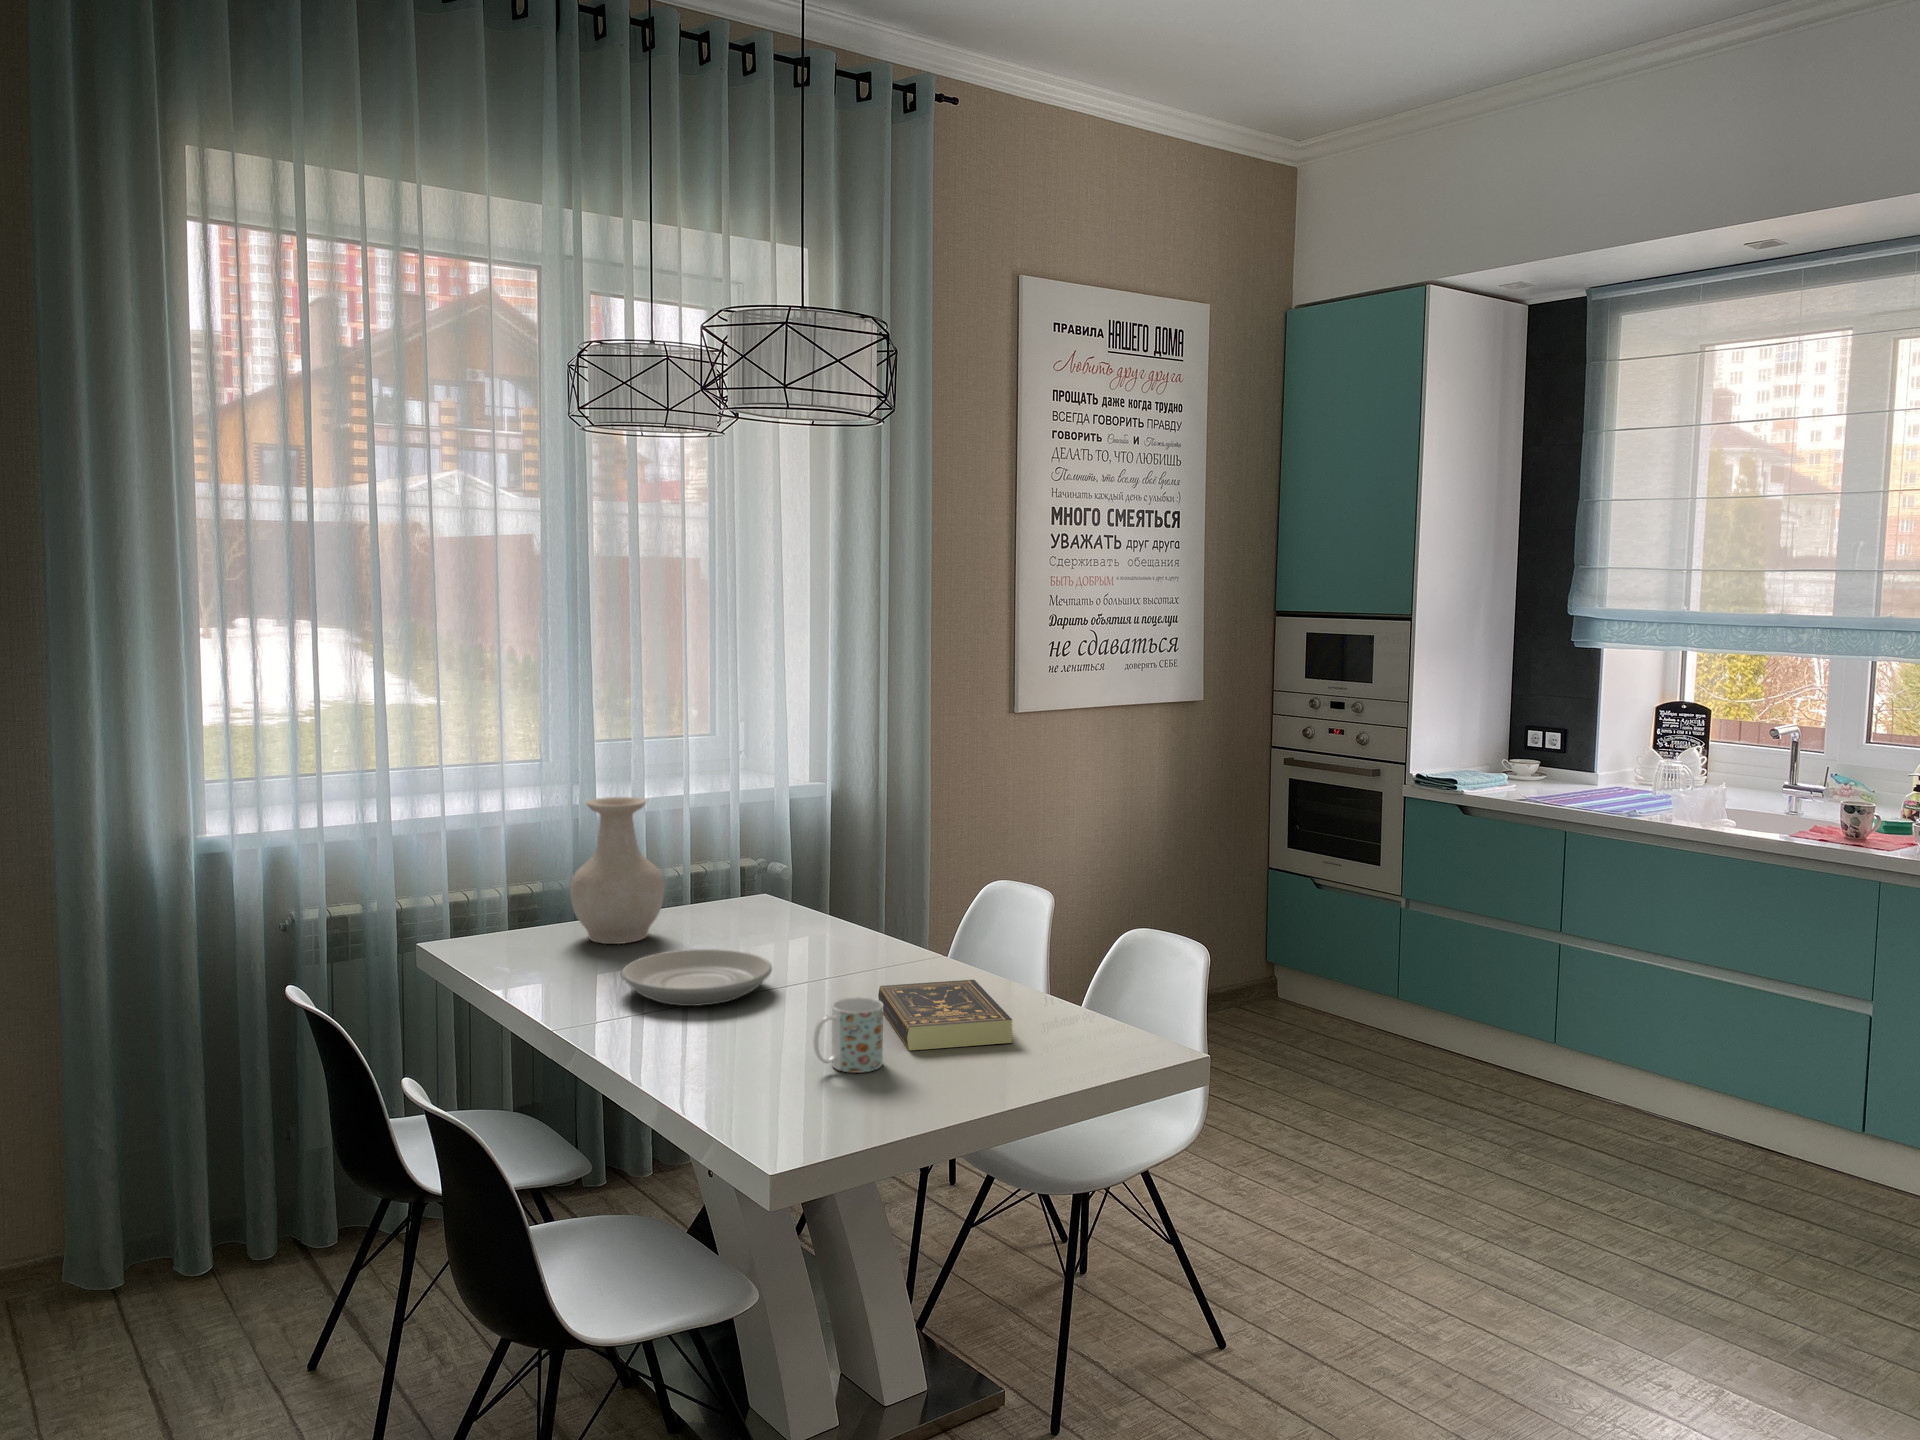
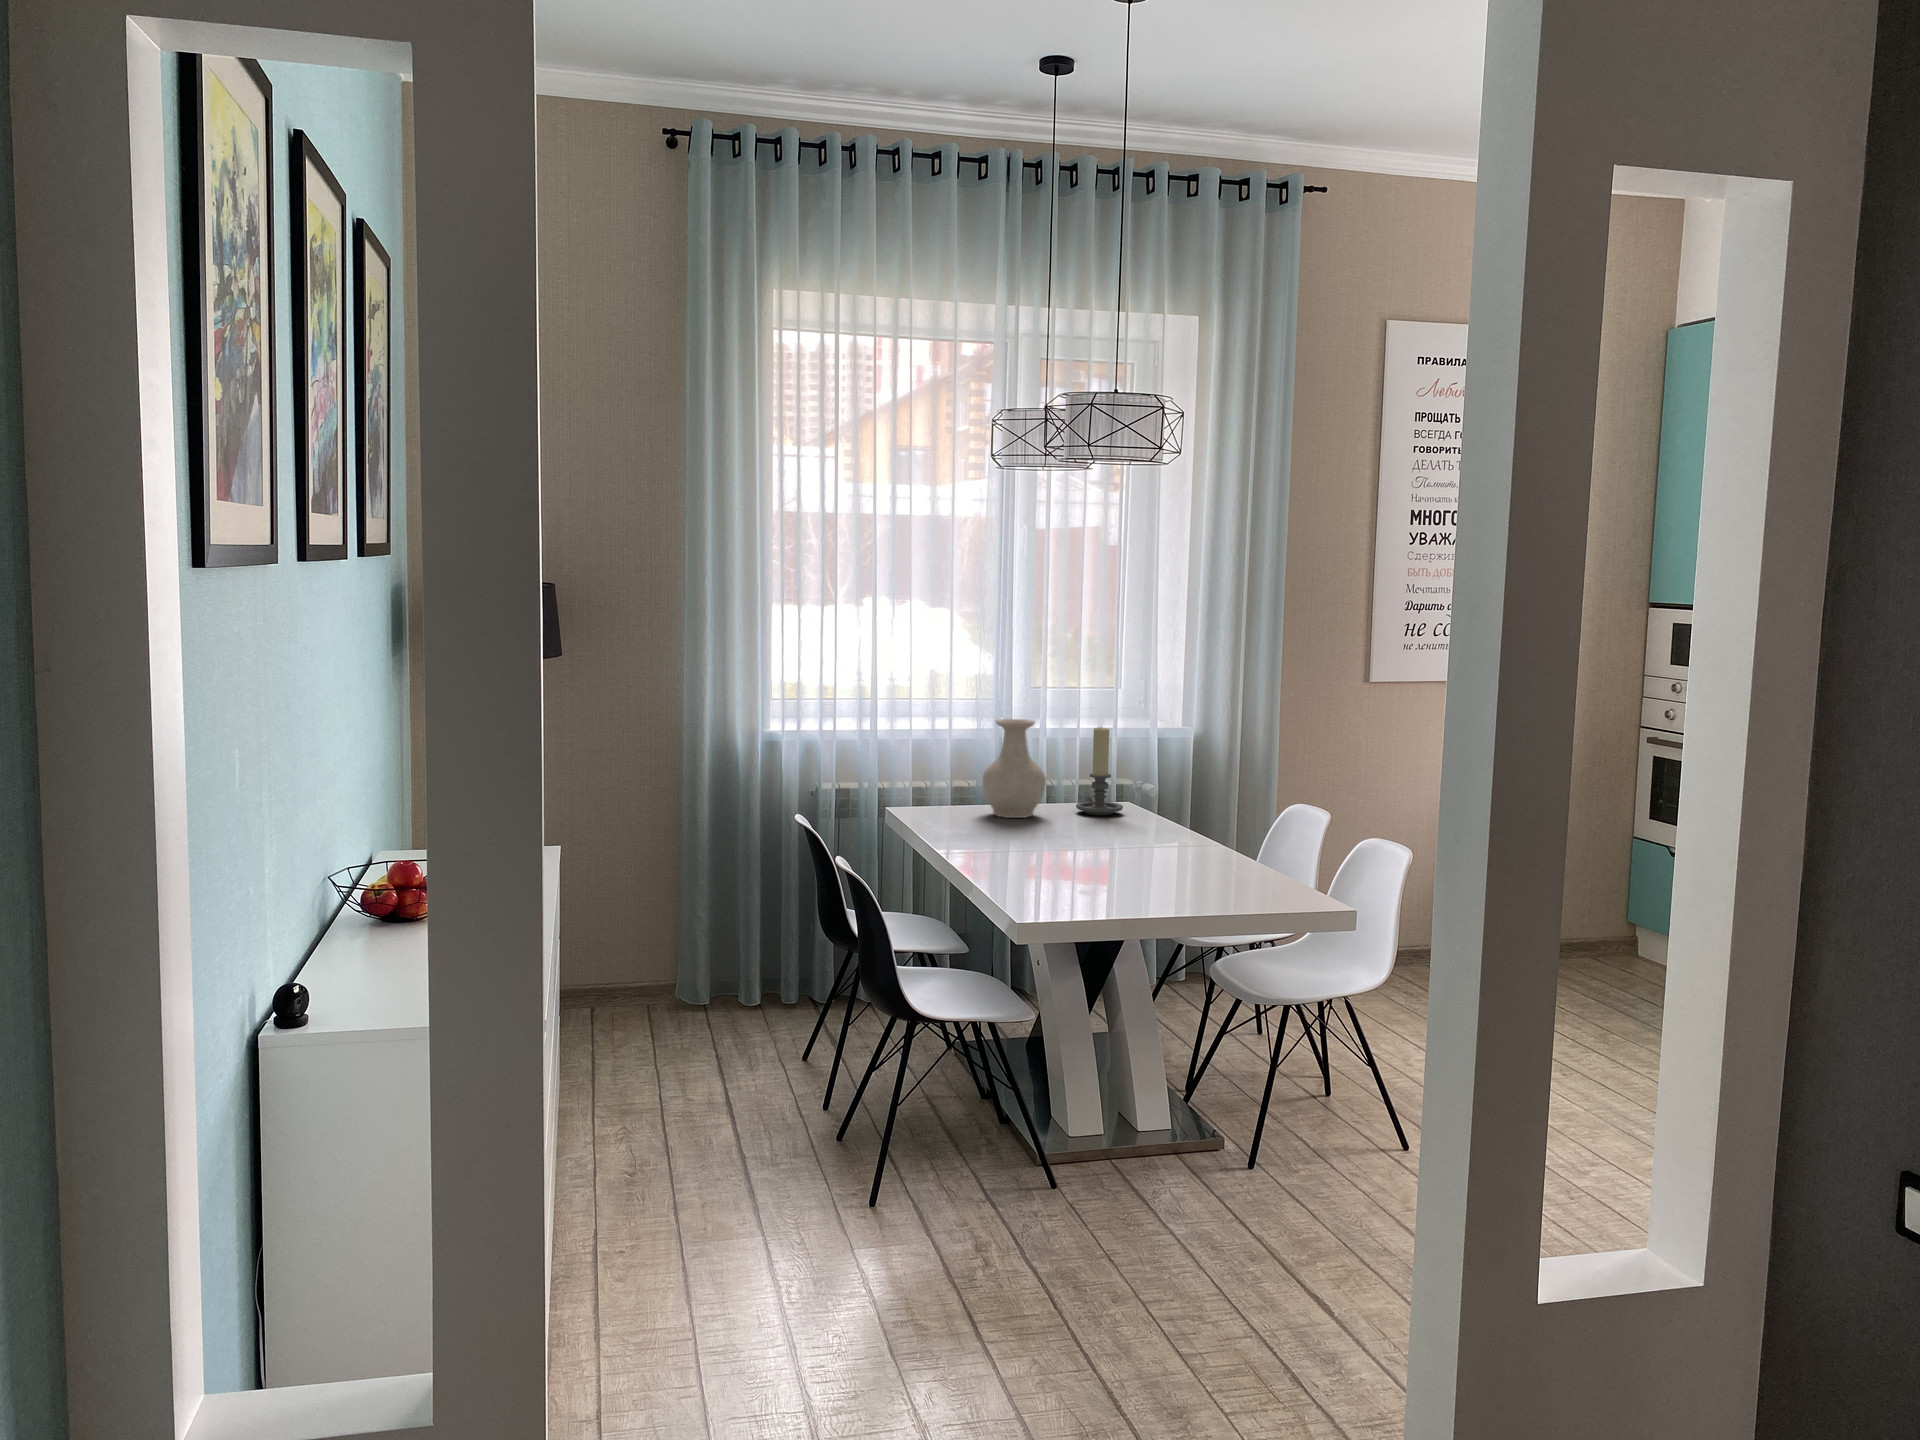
candle holder: none [704,799,769,924] -> present [1076,727,1123,815]
plate: present [621,949,772,1006] -> none [996,819,1095,849]
book: present [878,979,1012,1050] -> none [1156,845,1230,882]
mug: present [813,997,883,1073] -> none [1088,839,1136,884]

